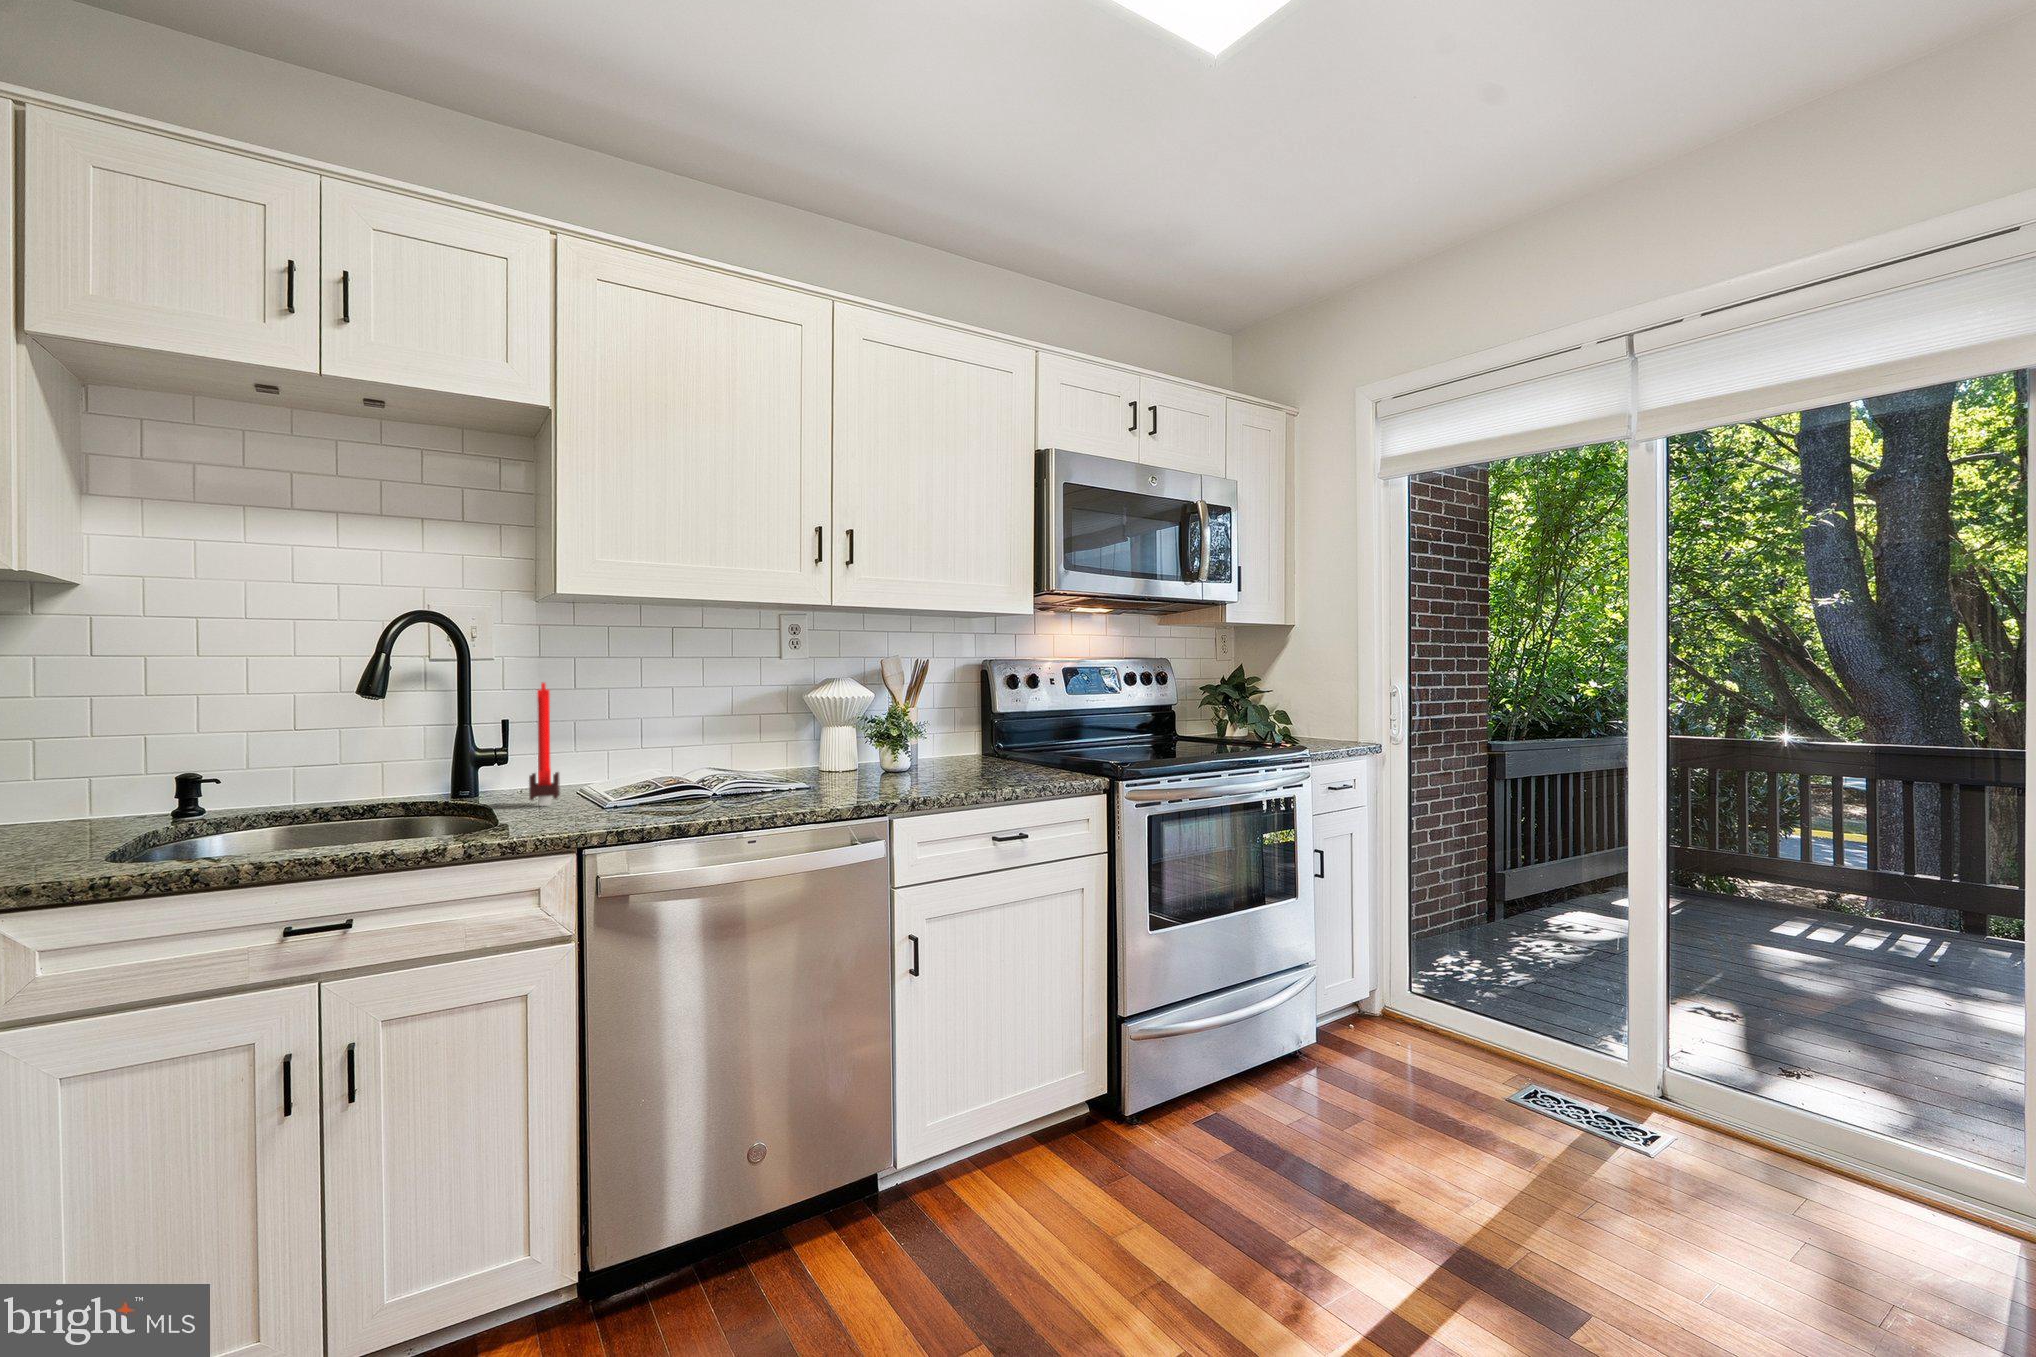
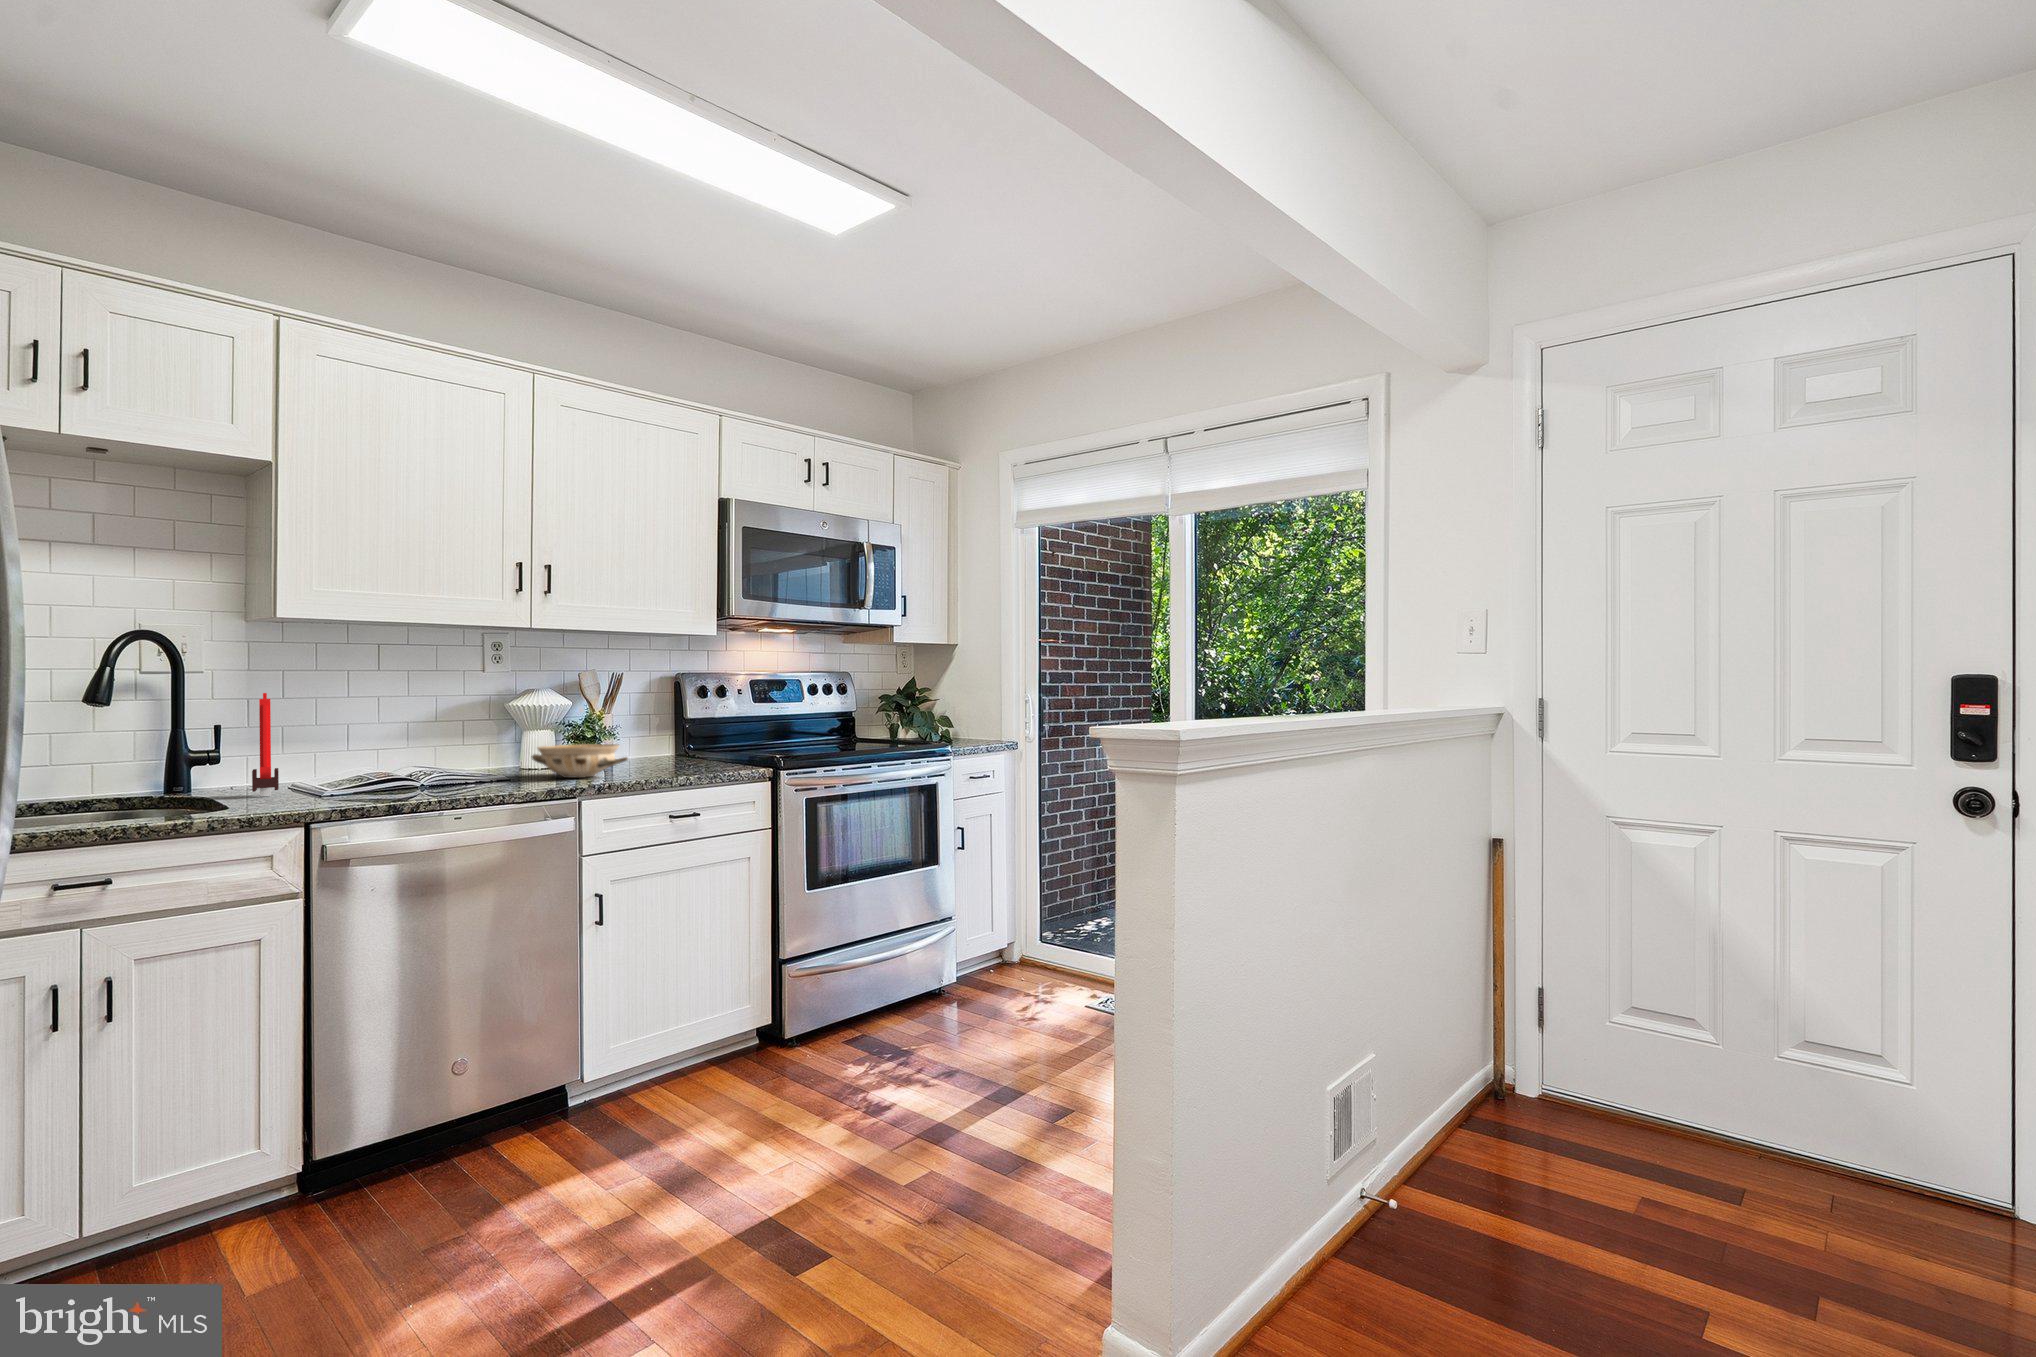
ceramic bowl: none [834,745,946,788] -> present [532,744,628,778]

